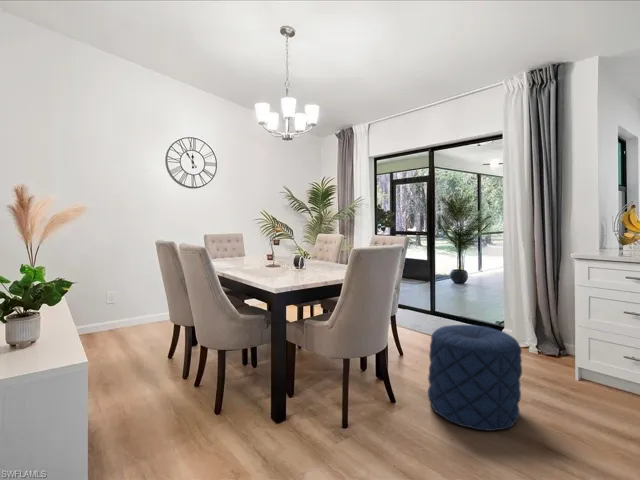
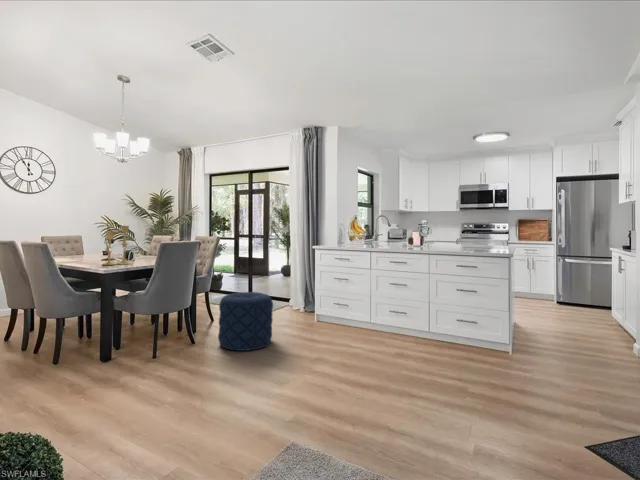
candlestick: none [269,222,306,278] -> present [103,226,132,265]

